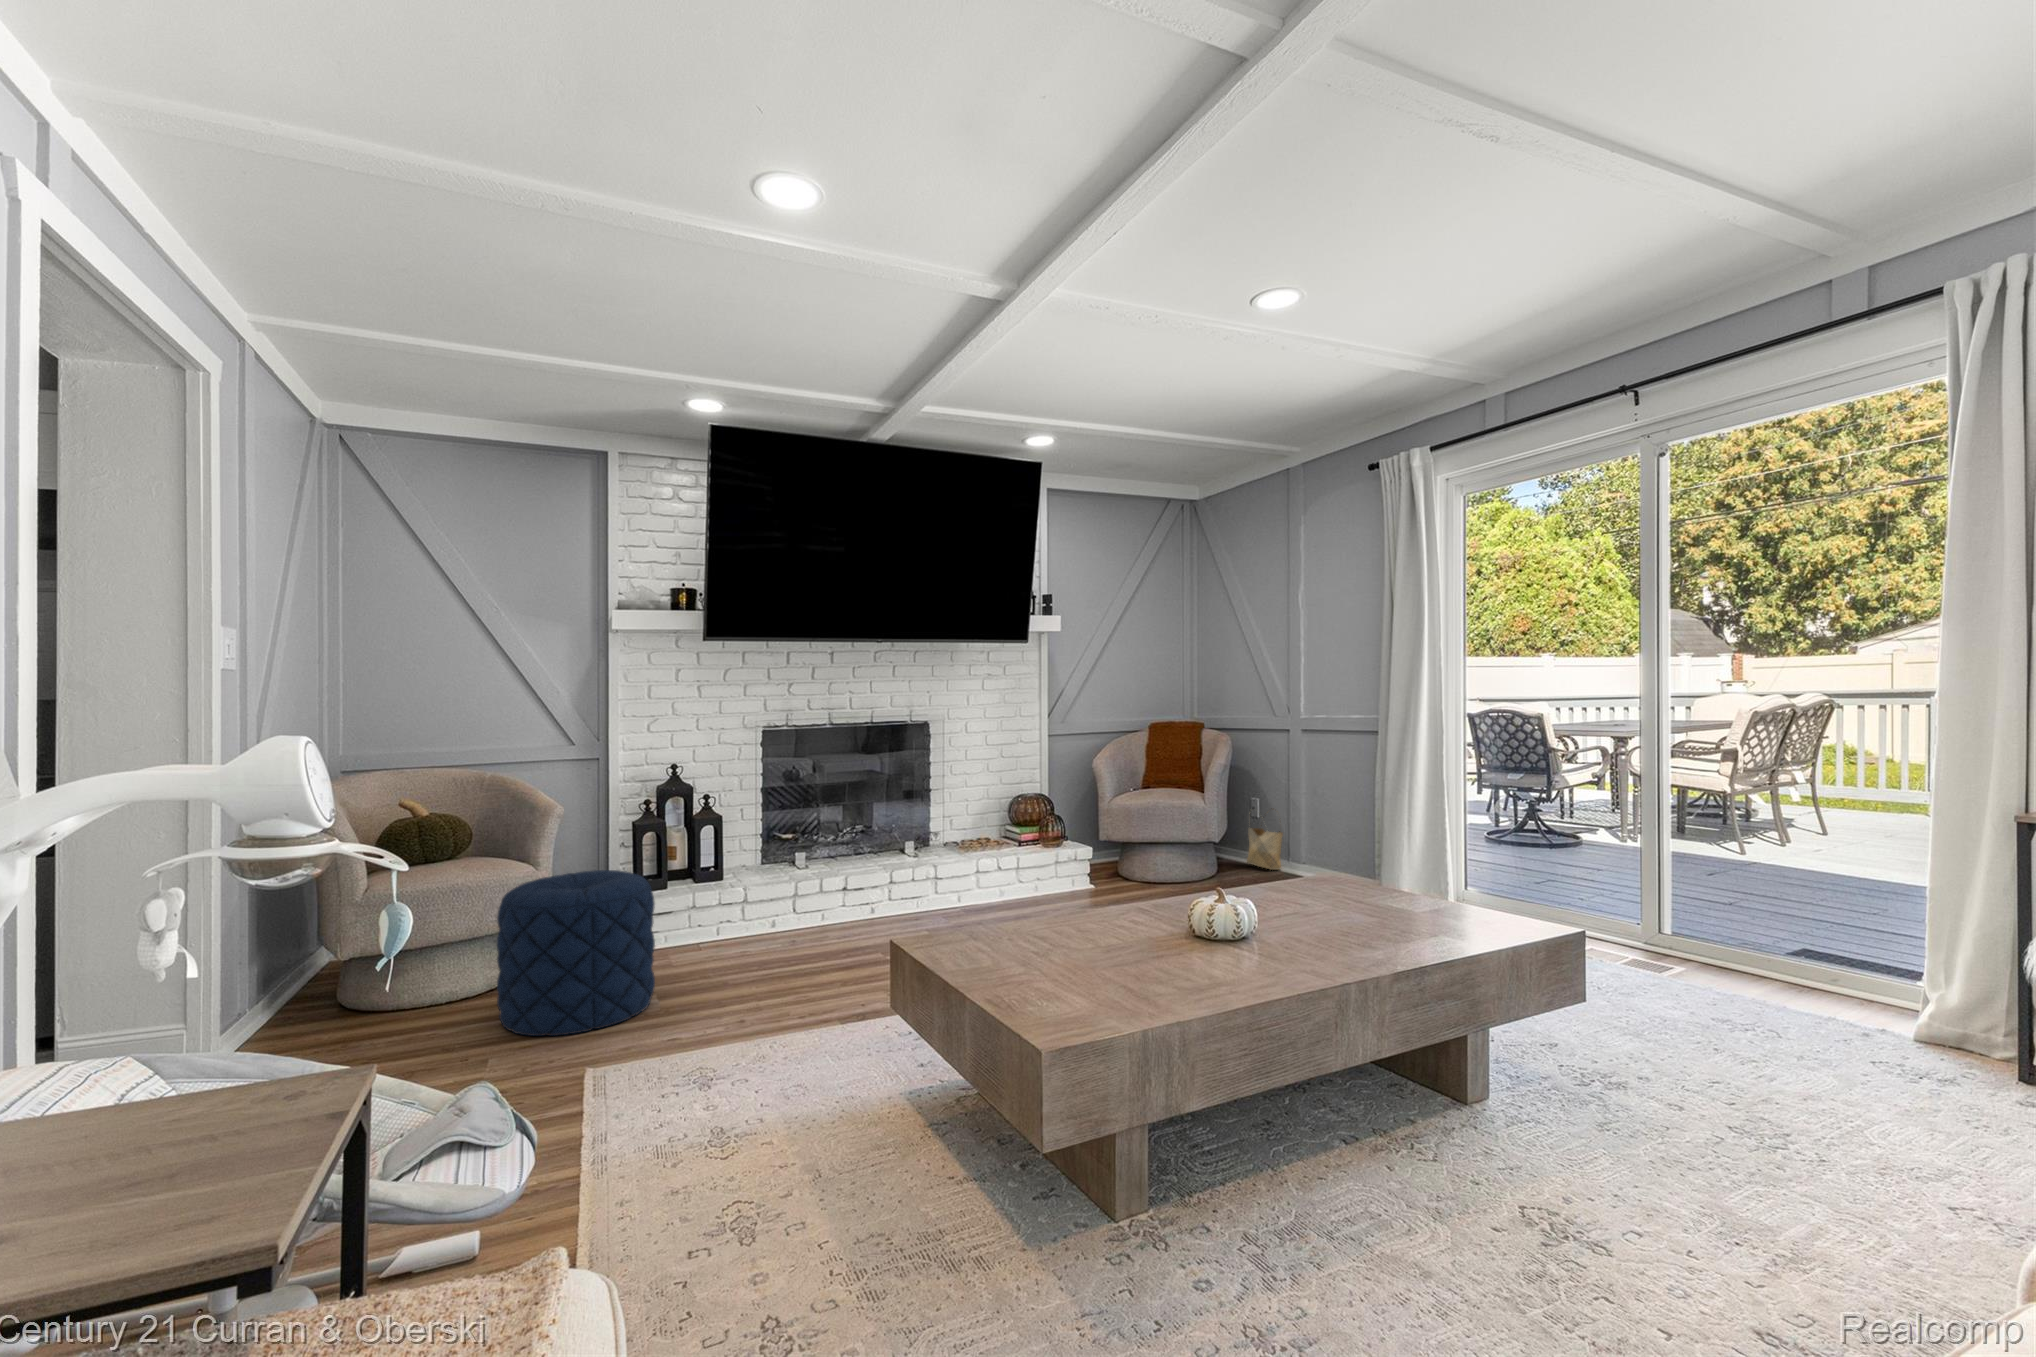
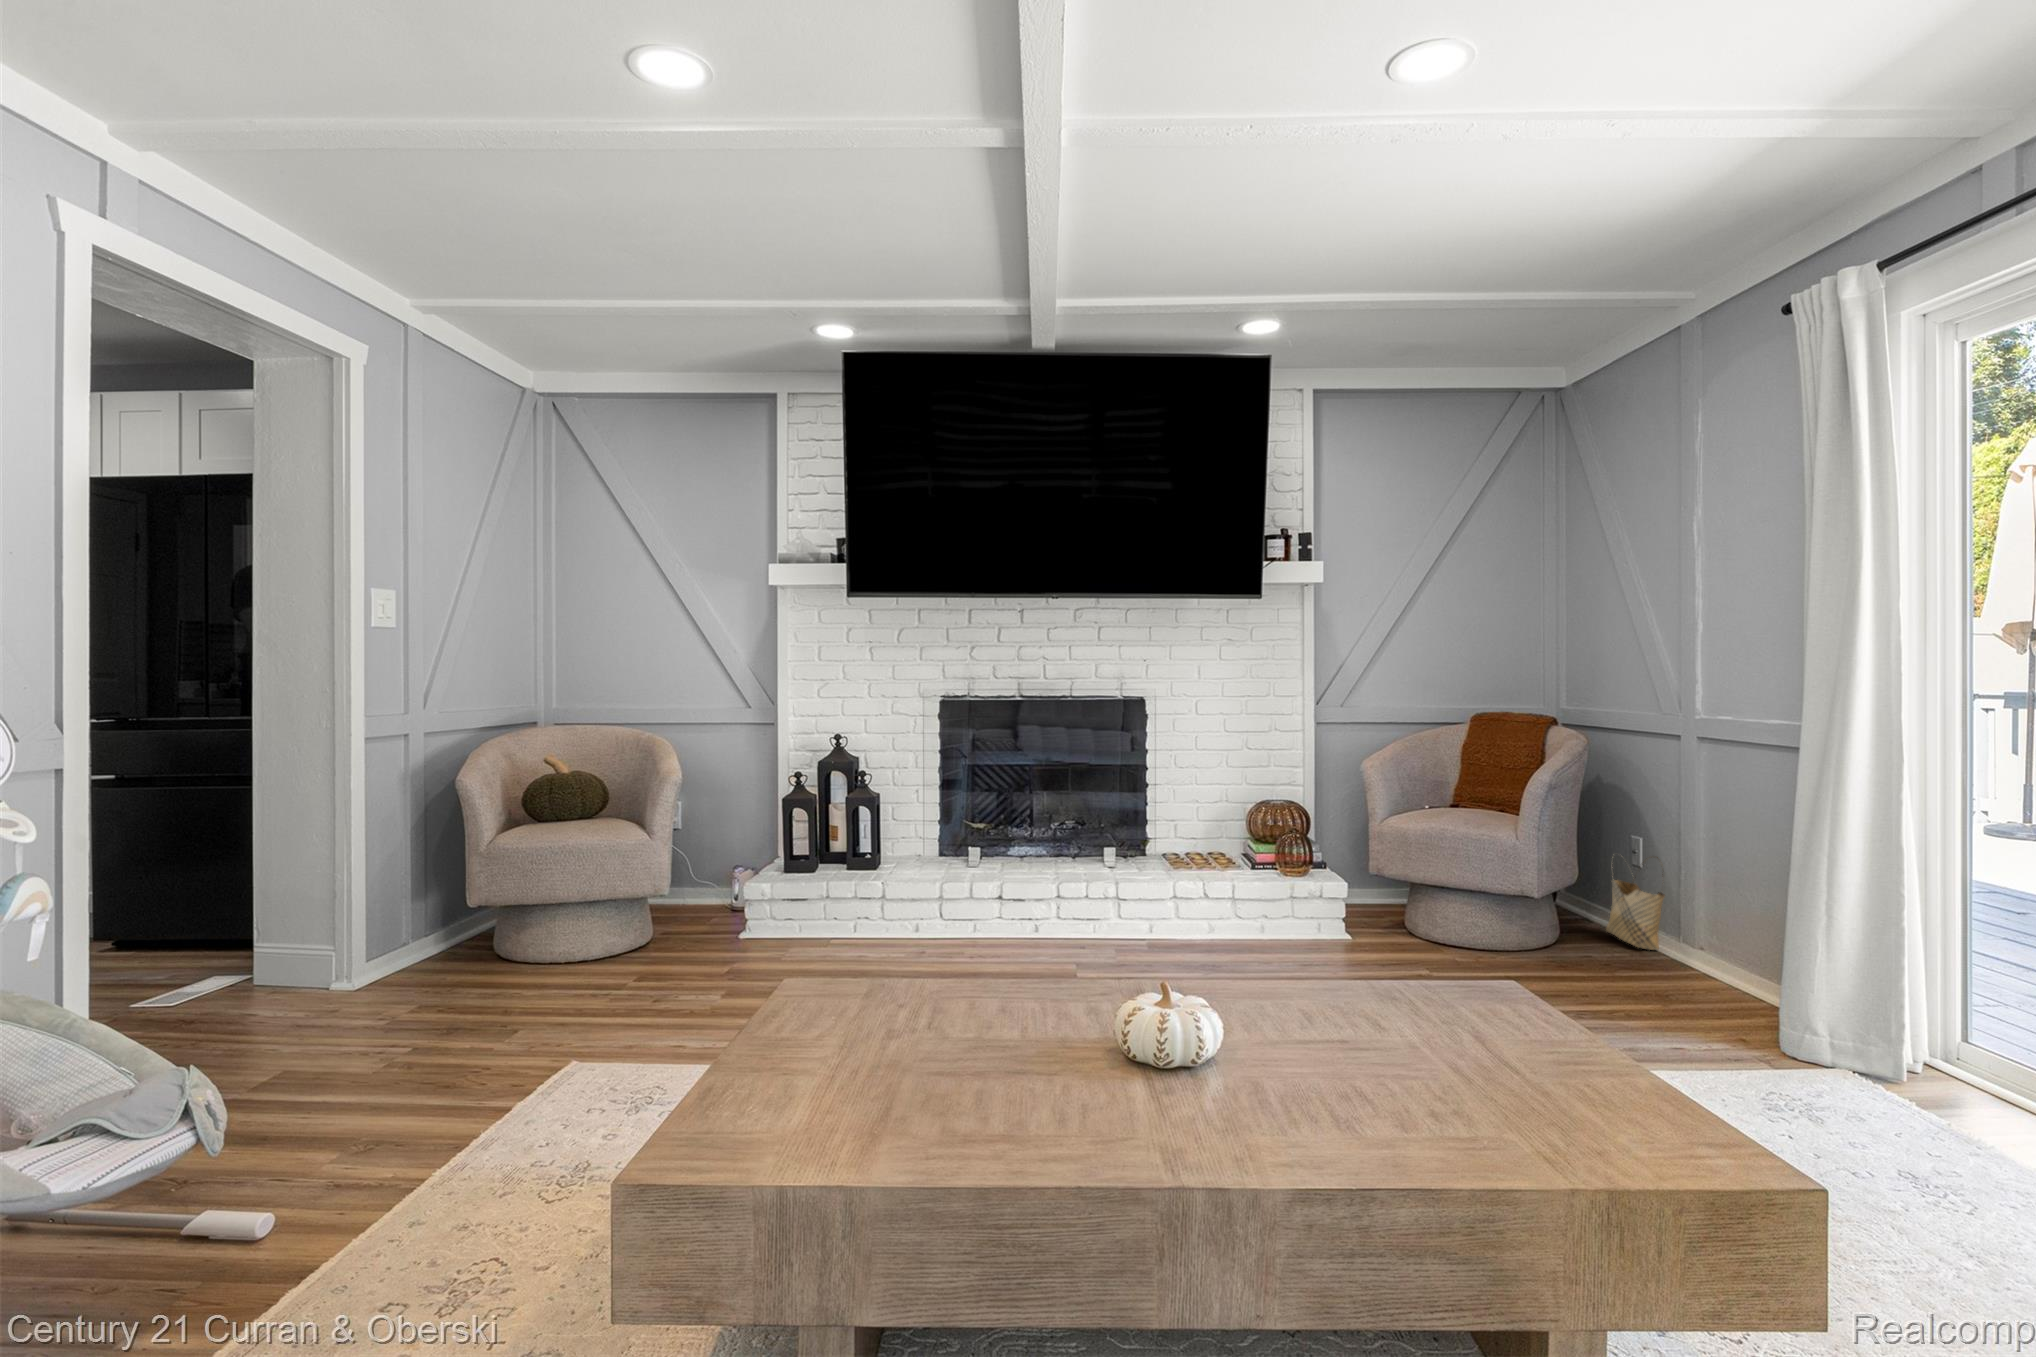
pouf: present [497,870,655,1036] -> none [536,853,704,1033]

